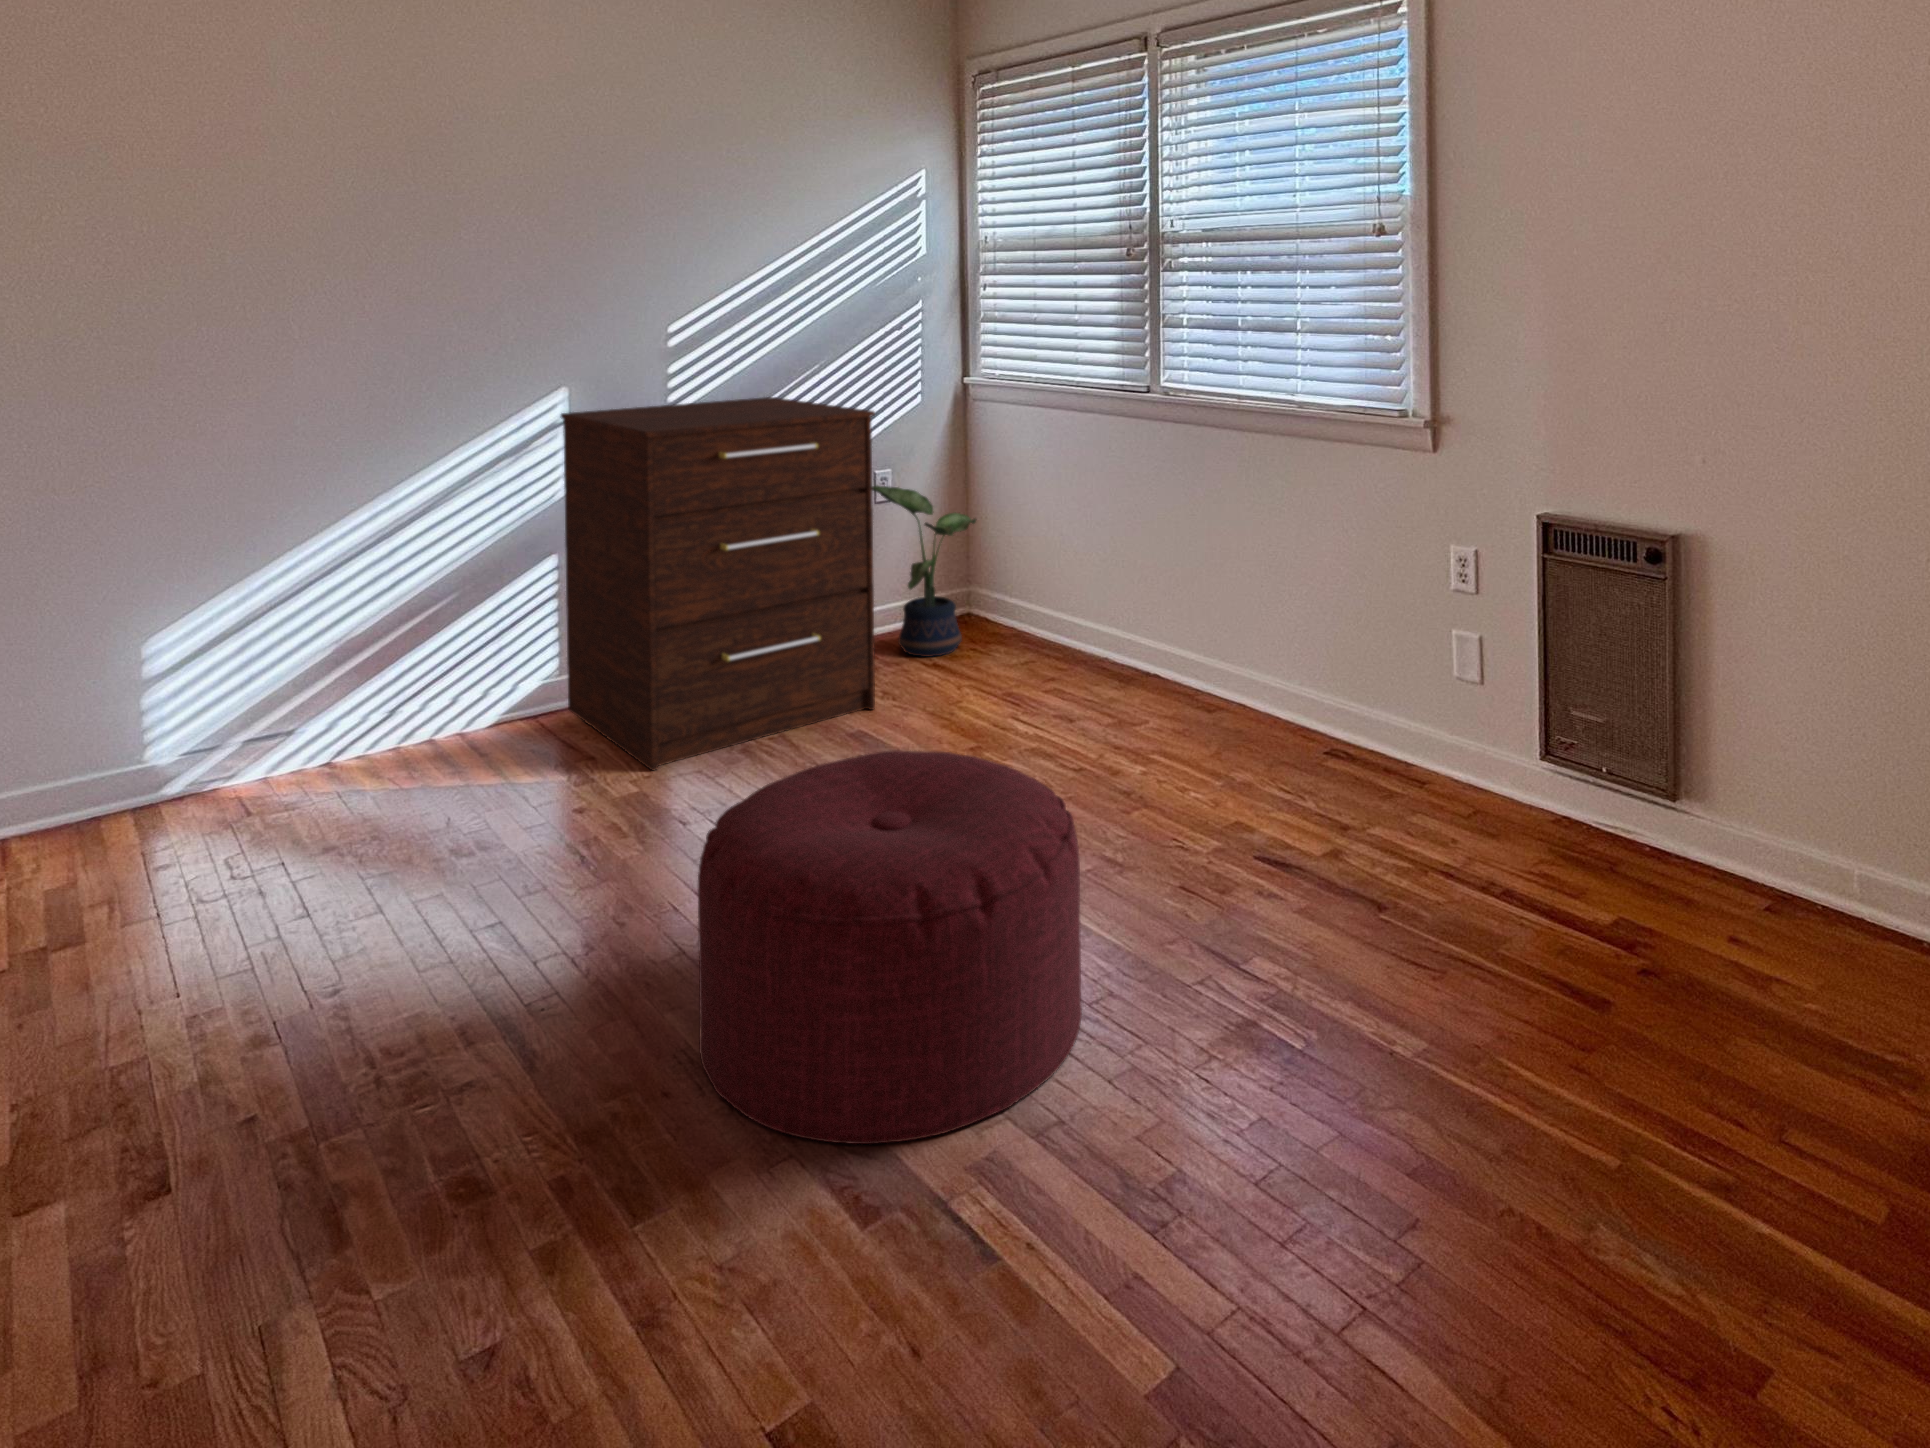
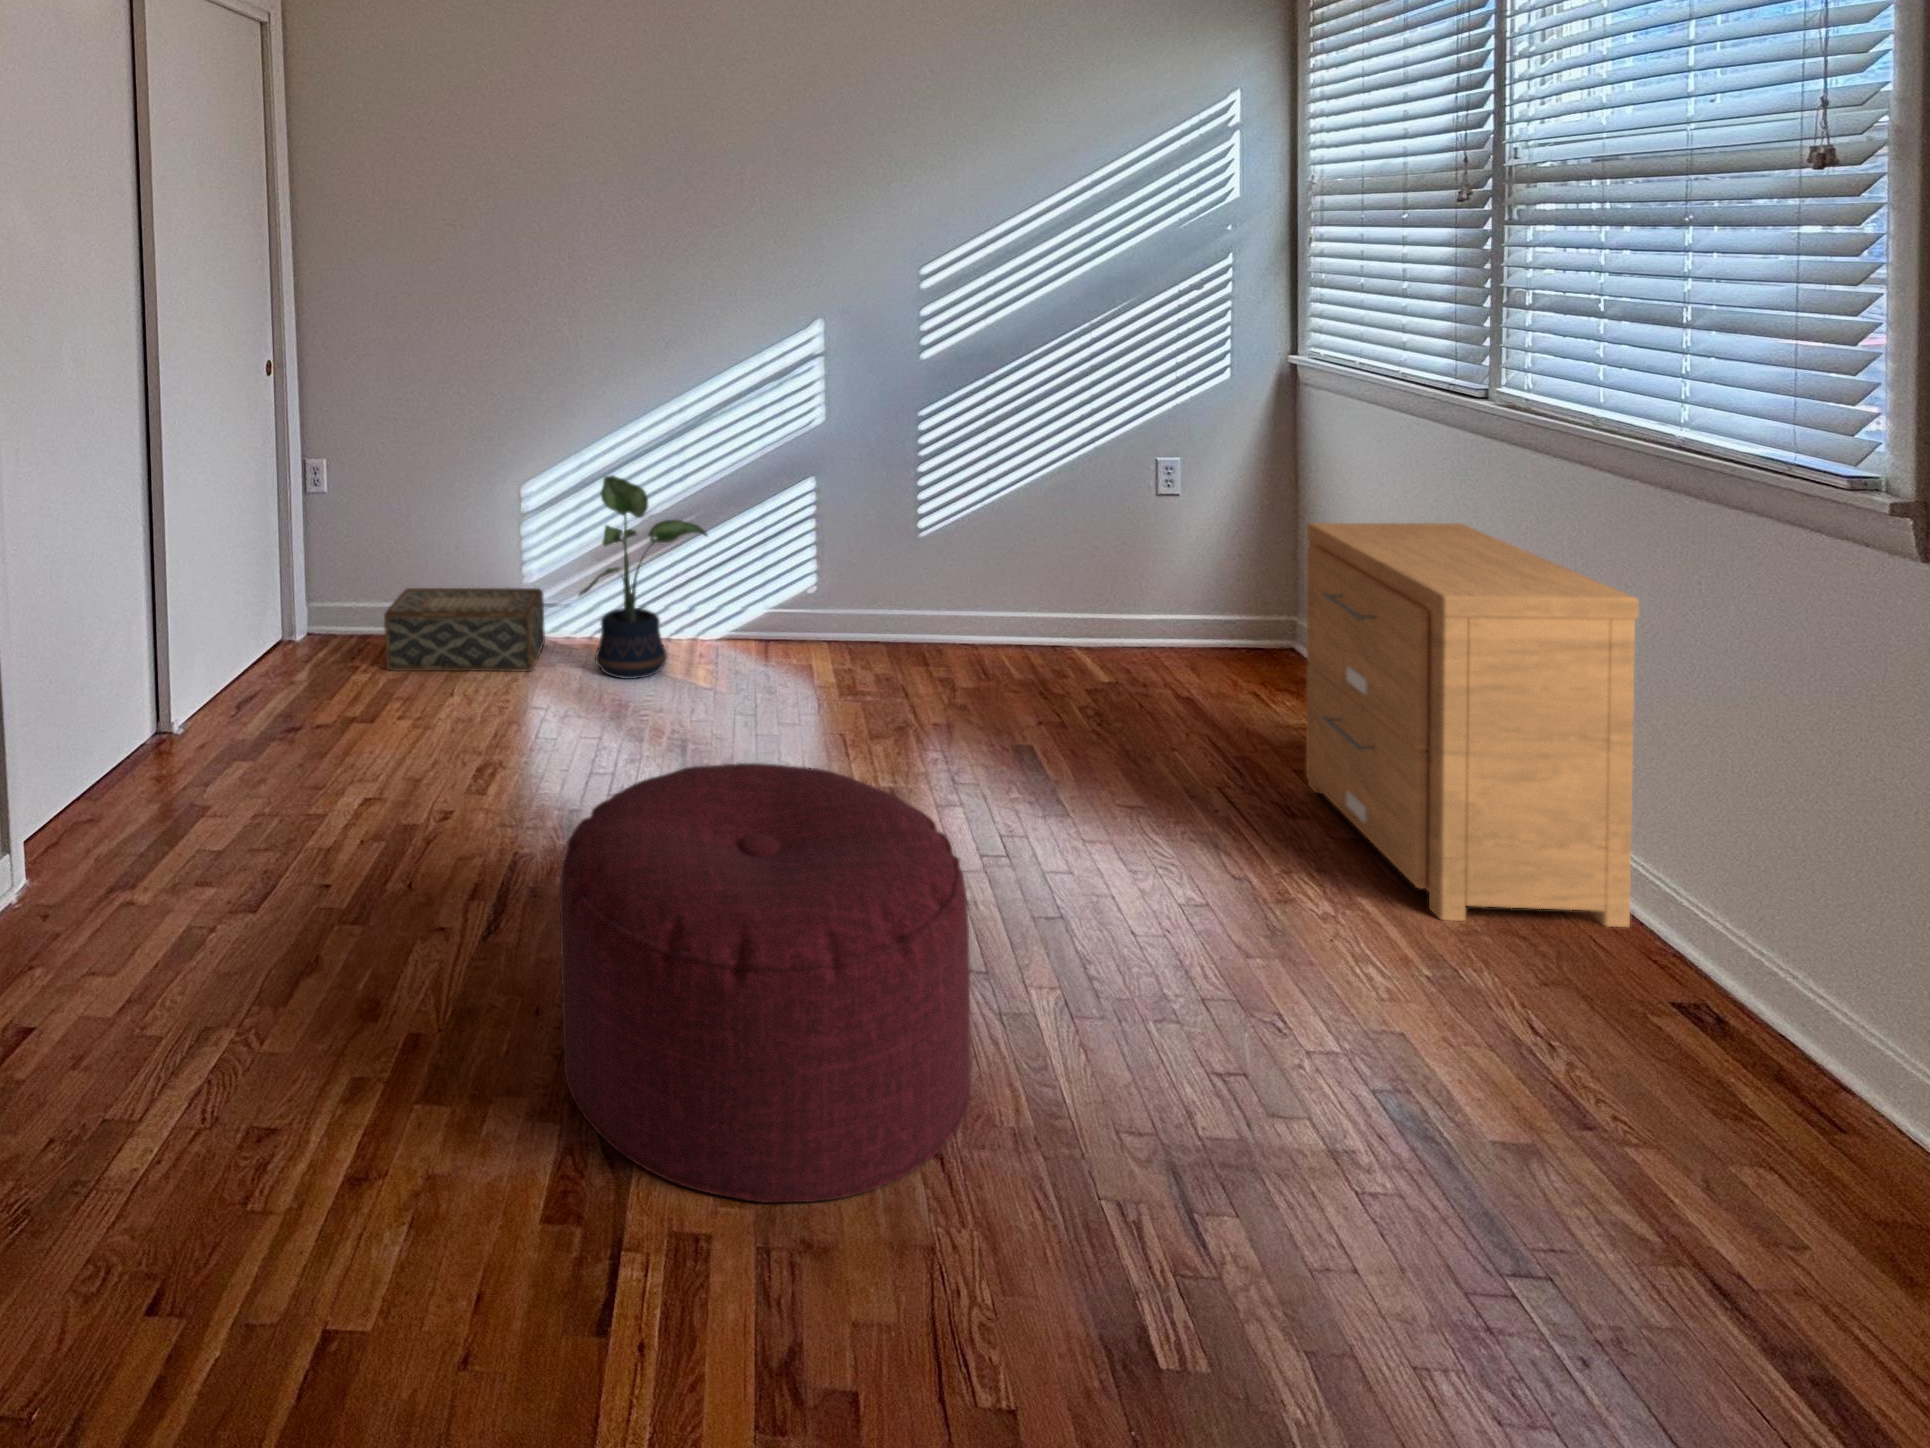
dresser: present [561,397,875,771] -> none [788,363,1070,728]
nightstand: none [1057,484,1275,752] -> present [1306,523,1639,927]
potted plant: present [872,486,976,657] -> present [579,476,707,679]
woven basket: none [13,716,267,879] -> present [384,588,545,672]

